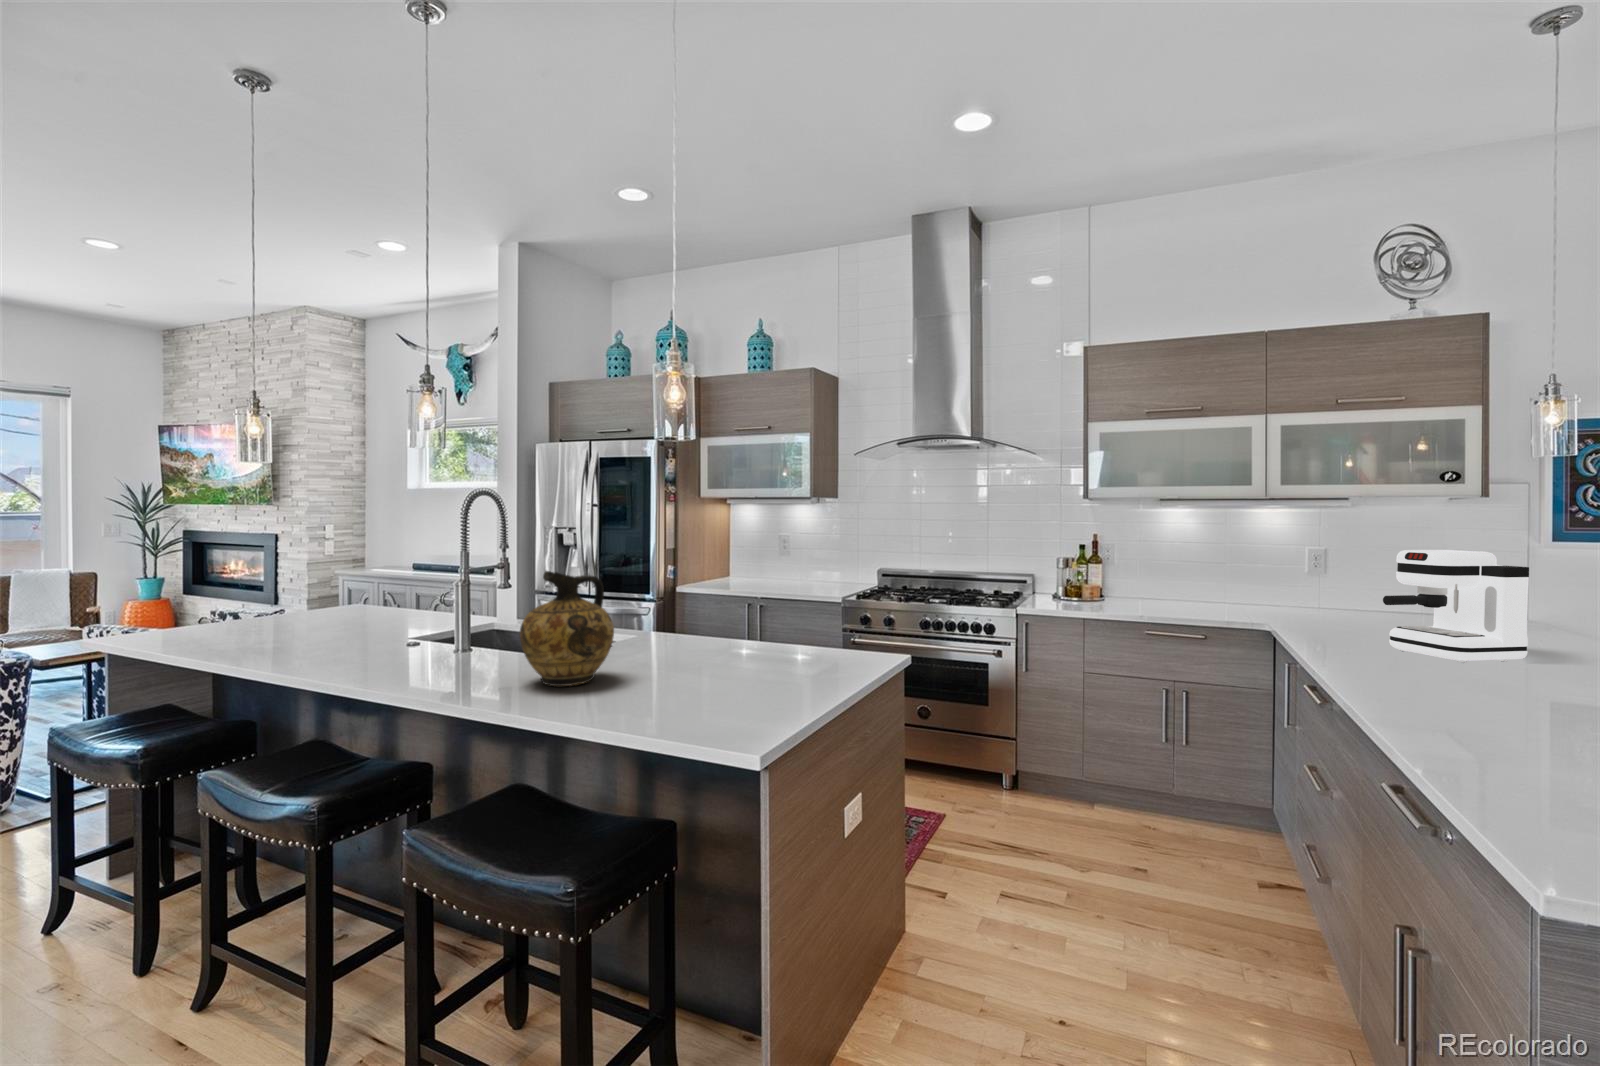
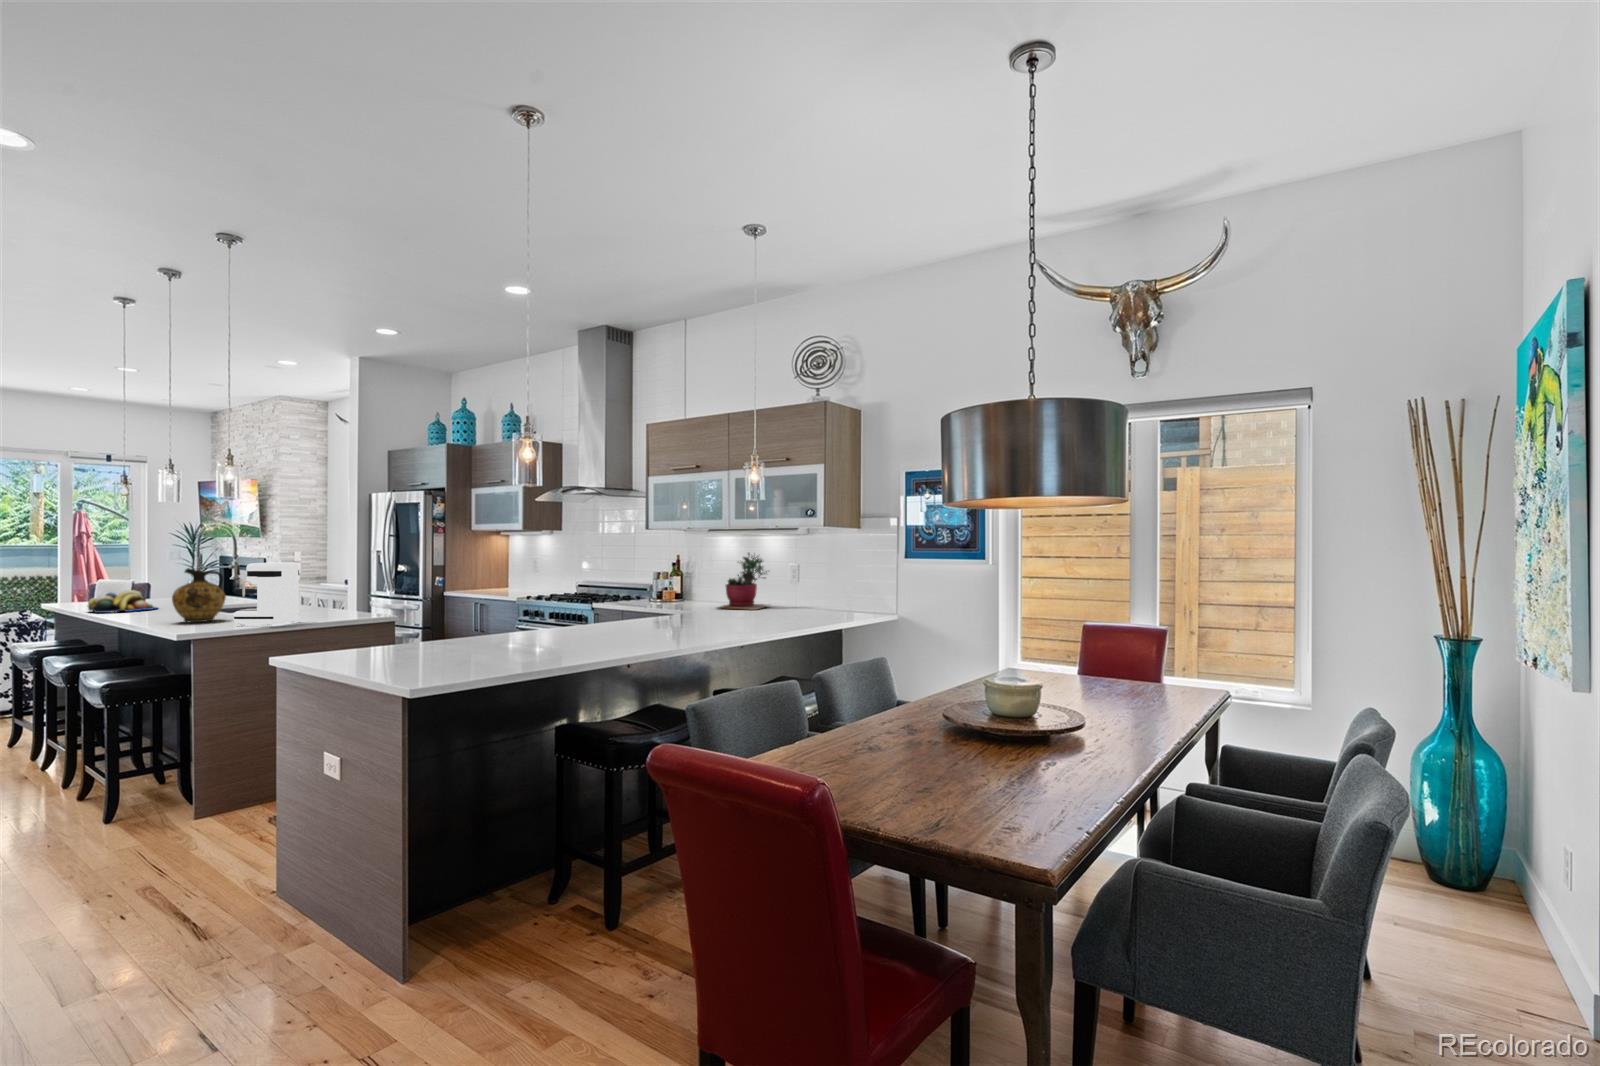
succulent plant: none [1278,536,1382,624] -> present [720,553,768,610]
coffee maker: present [1383,550,1529,663] -> present [234,563,300,626]
fruit bowl: none [219,605,348,656] -> present [88,590,157,613]

